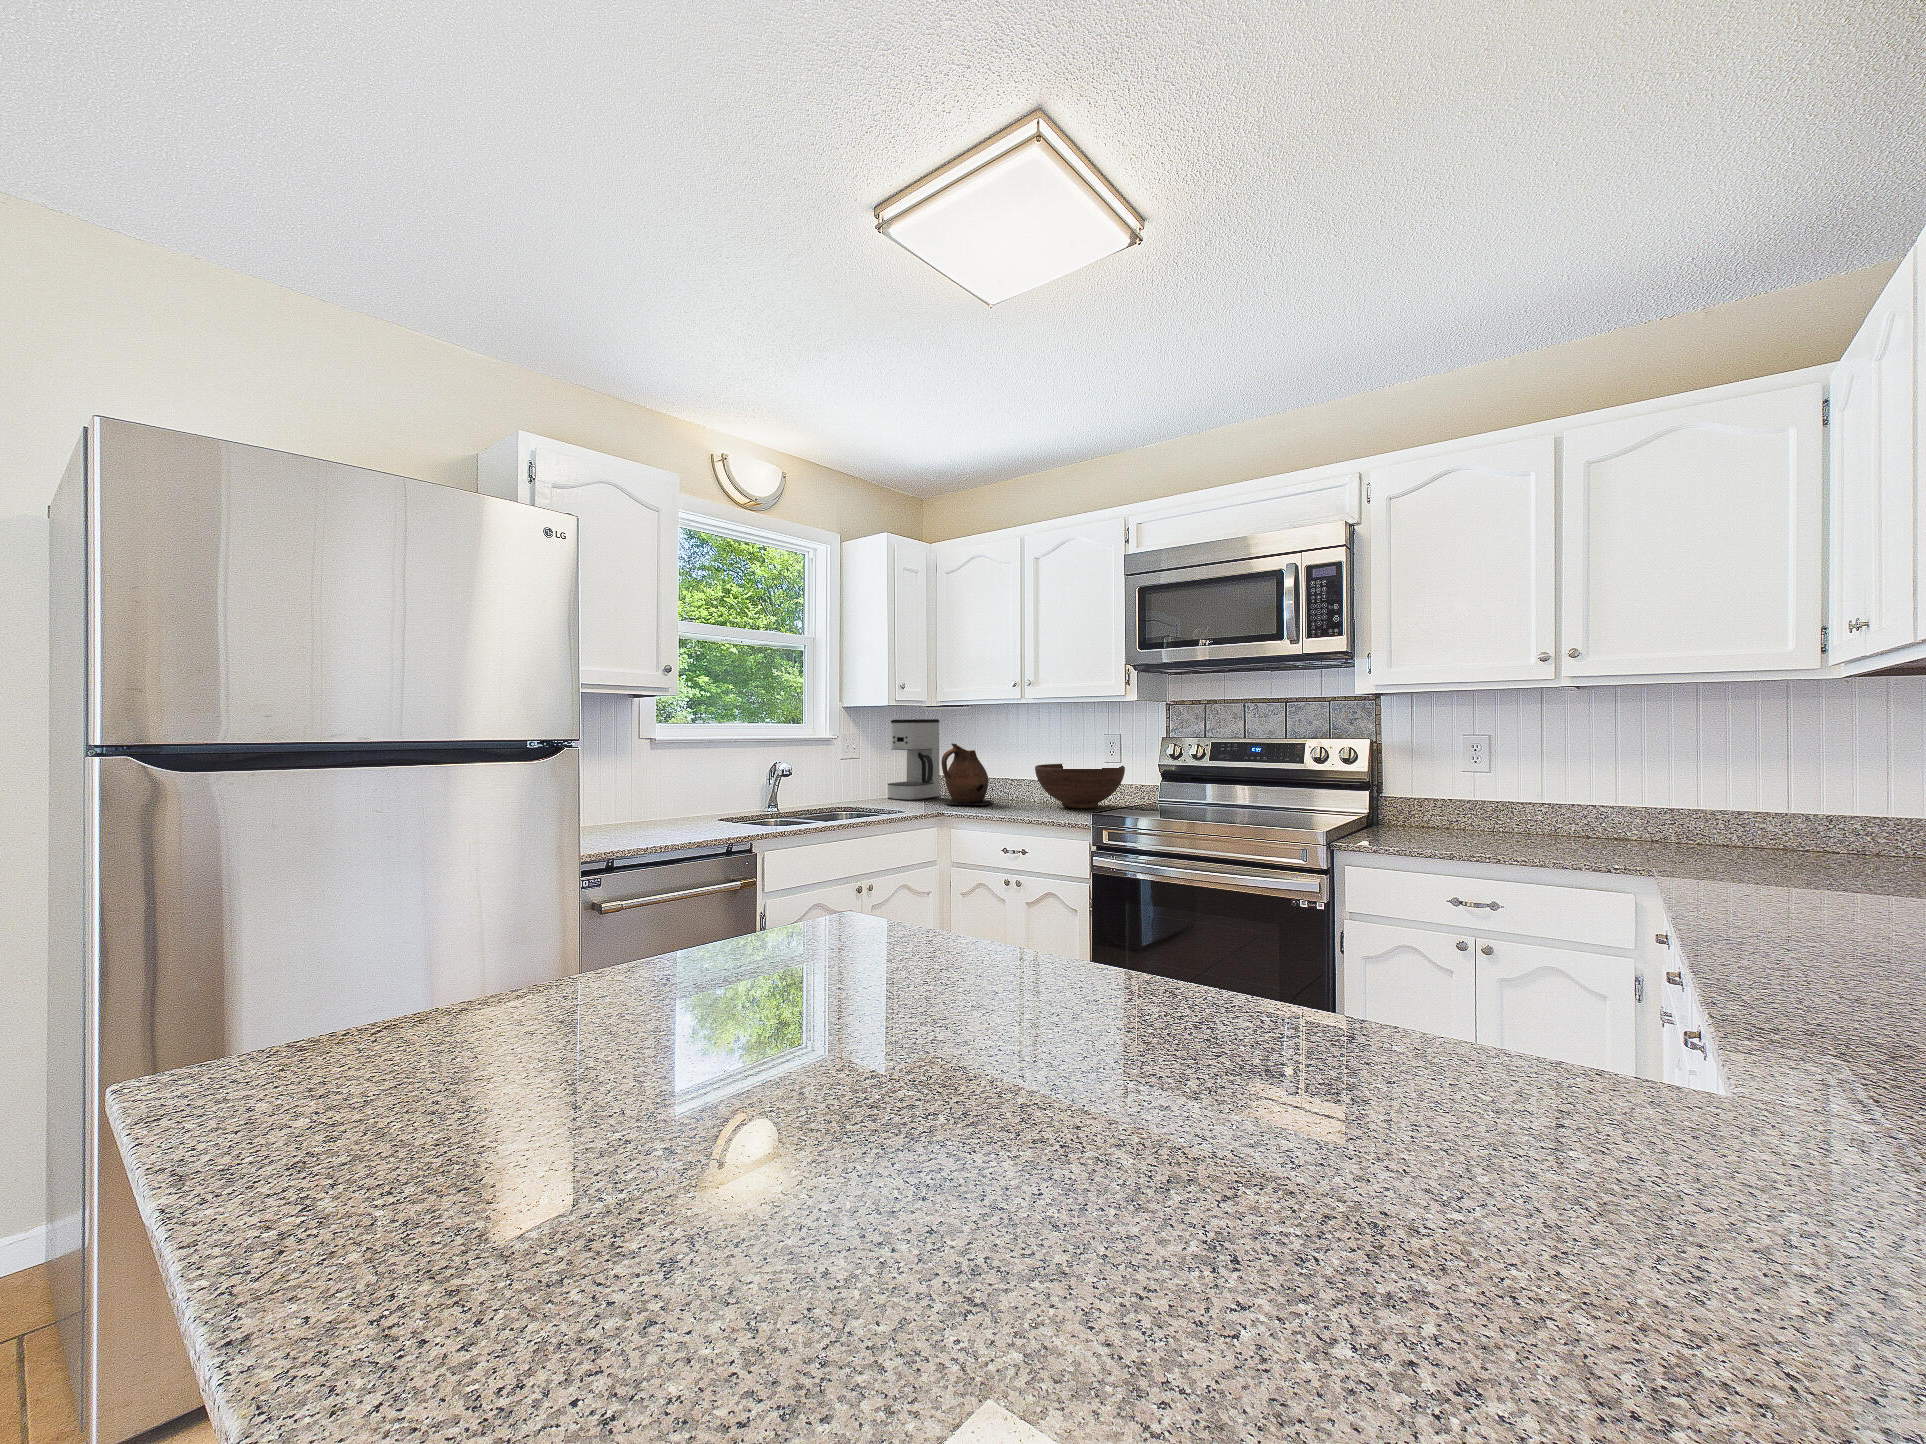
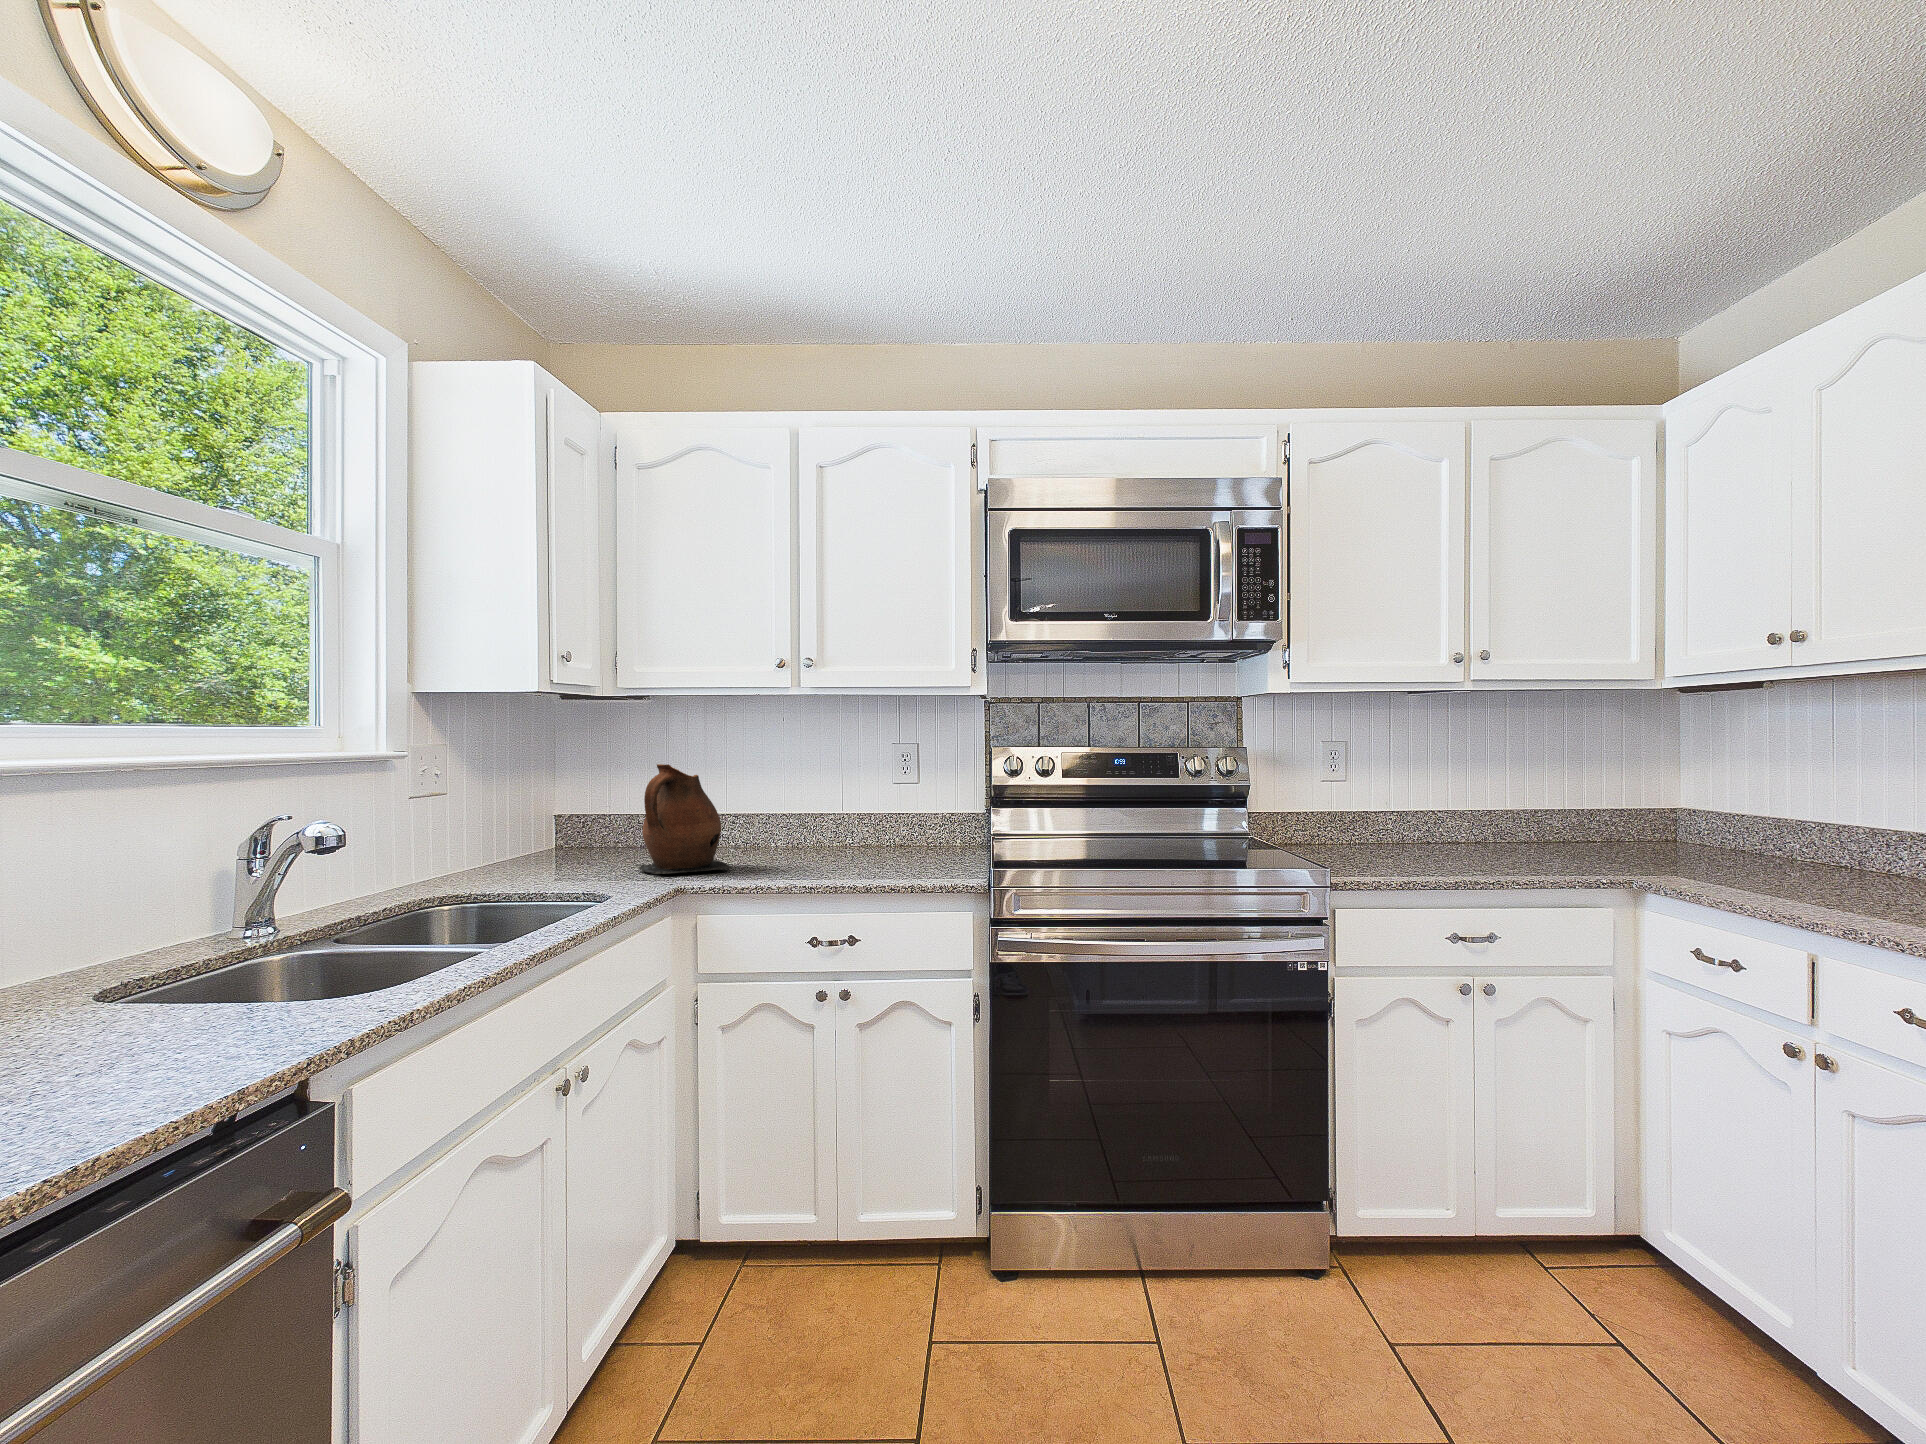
coffee maker: present [888,719,940,801] -> none [495,721,594,875]
fruit bowl: present [1035,764,1125,808] -> none [798,789,936,860]

